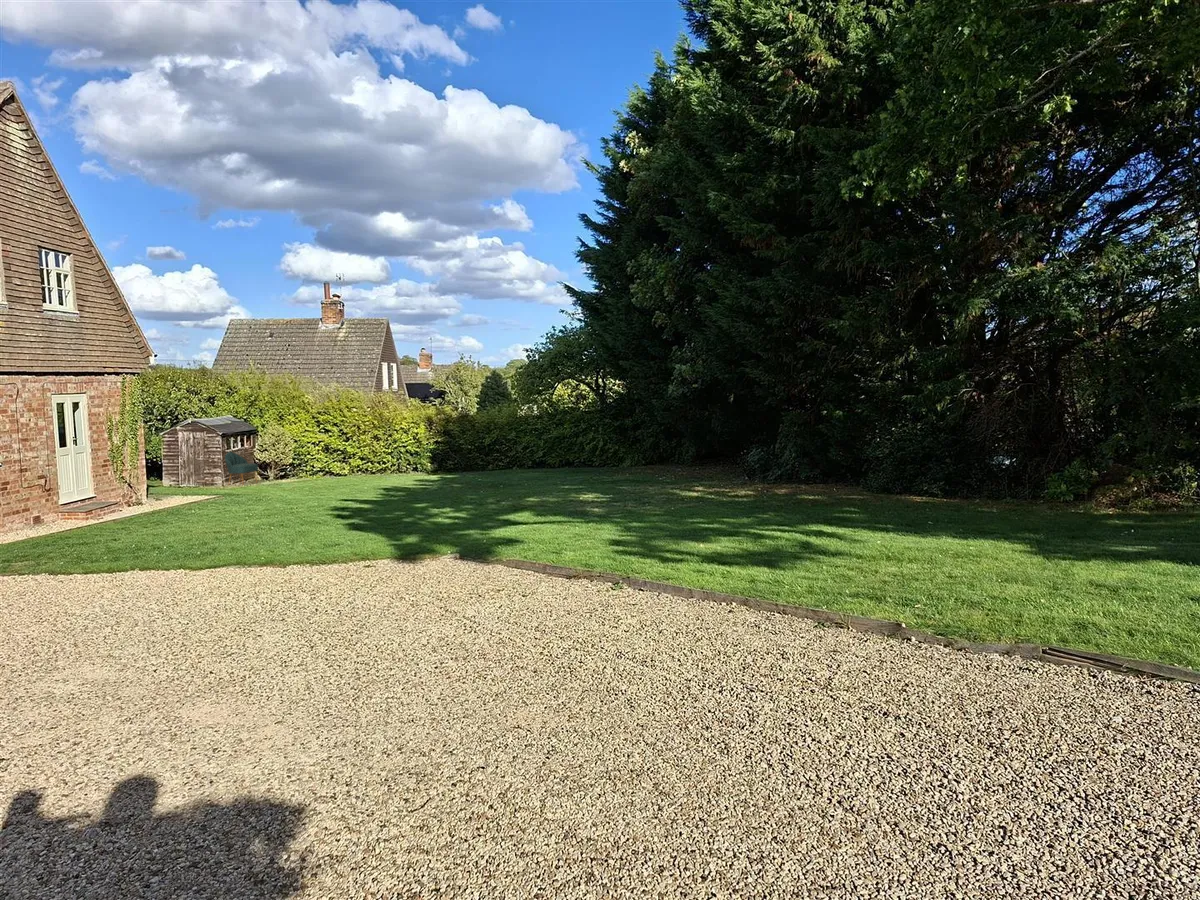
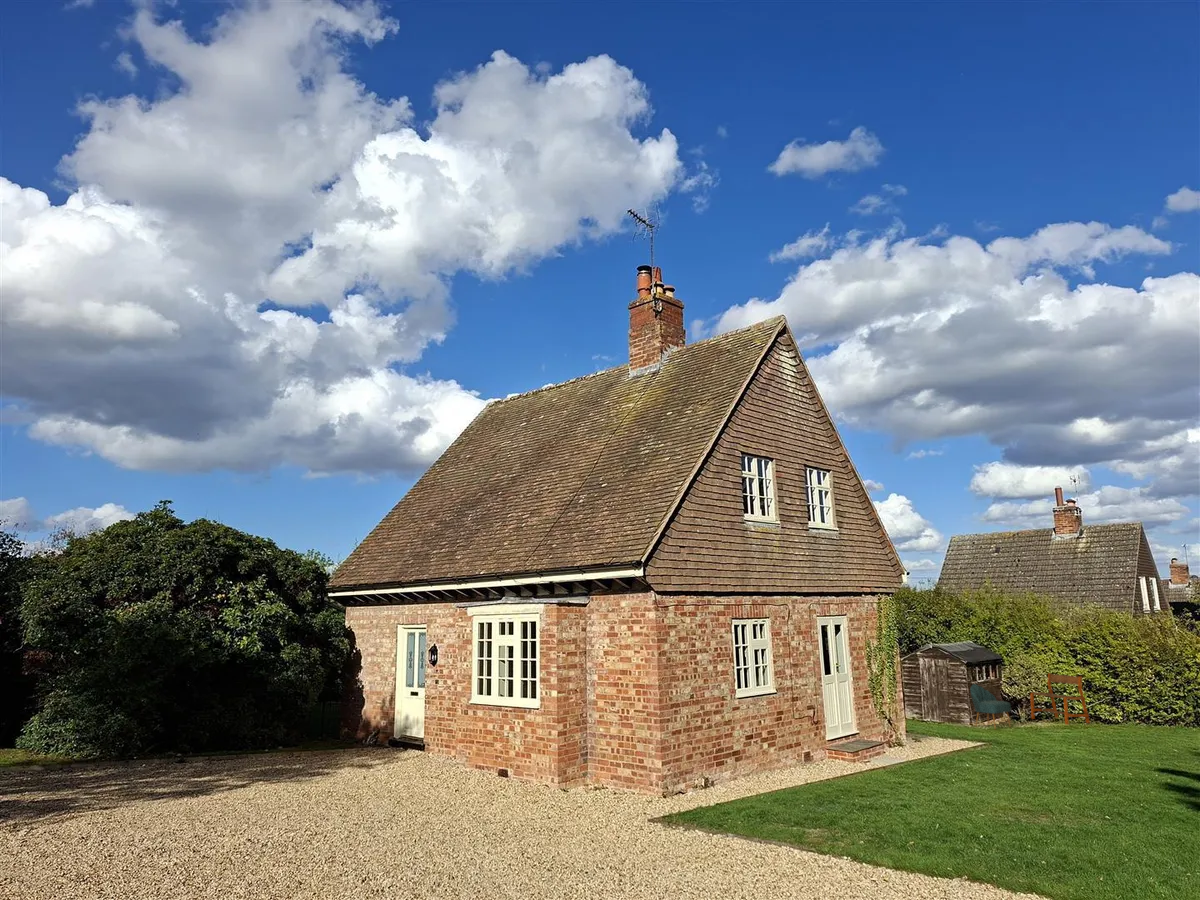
bench: none [281,441,321,478] -> present [1030,673,1090,725]

